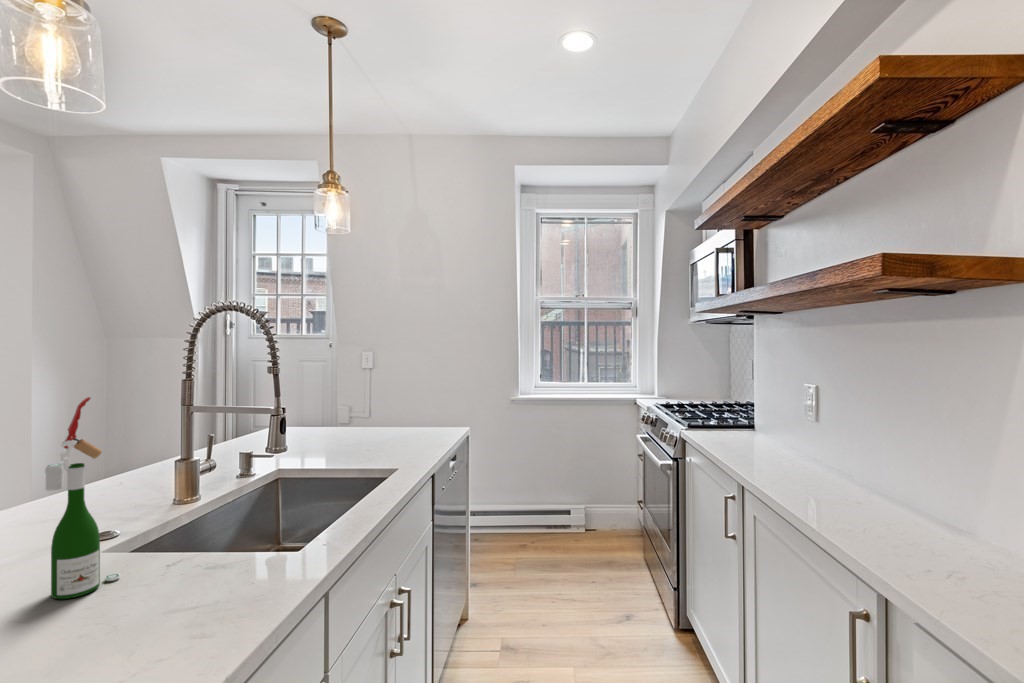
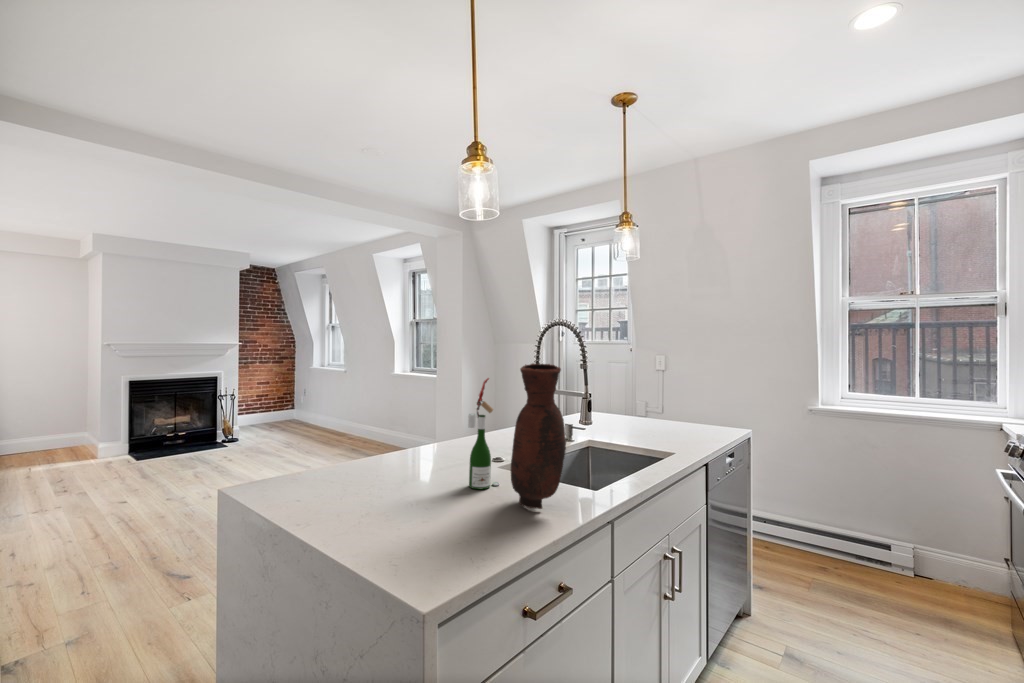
vase: none [139,366,244,610] -> present [511,363,566,509]

